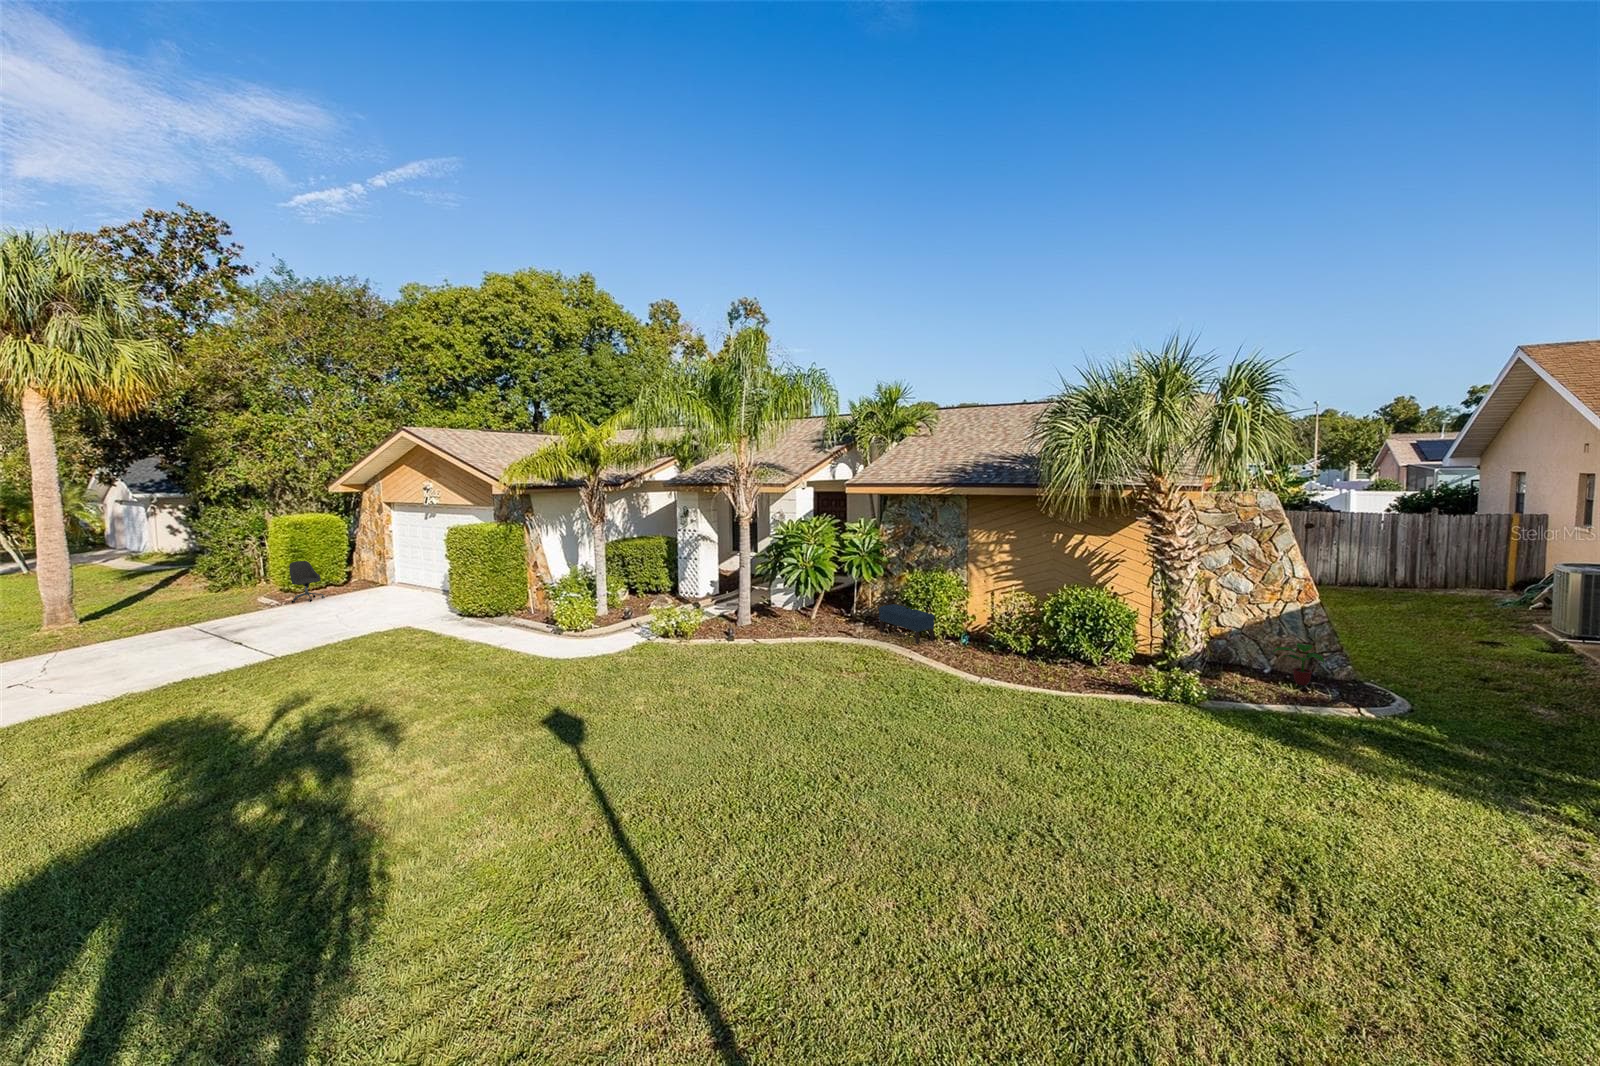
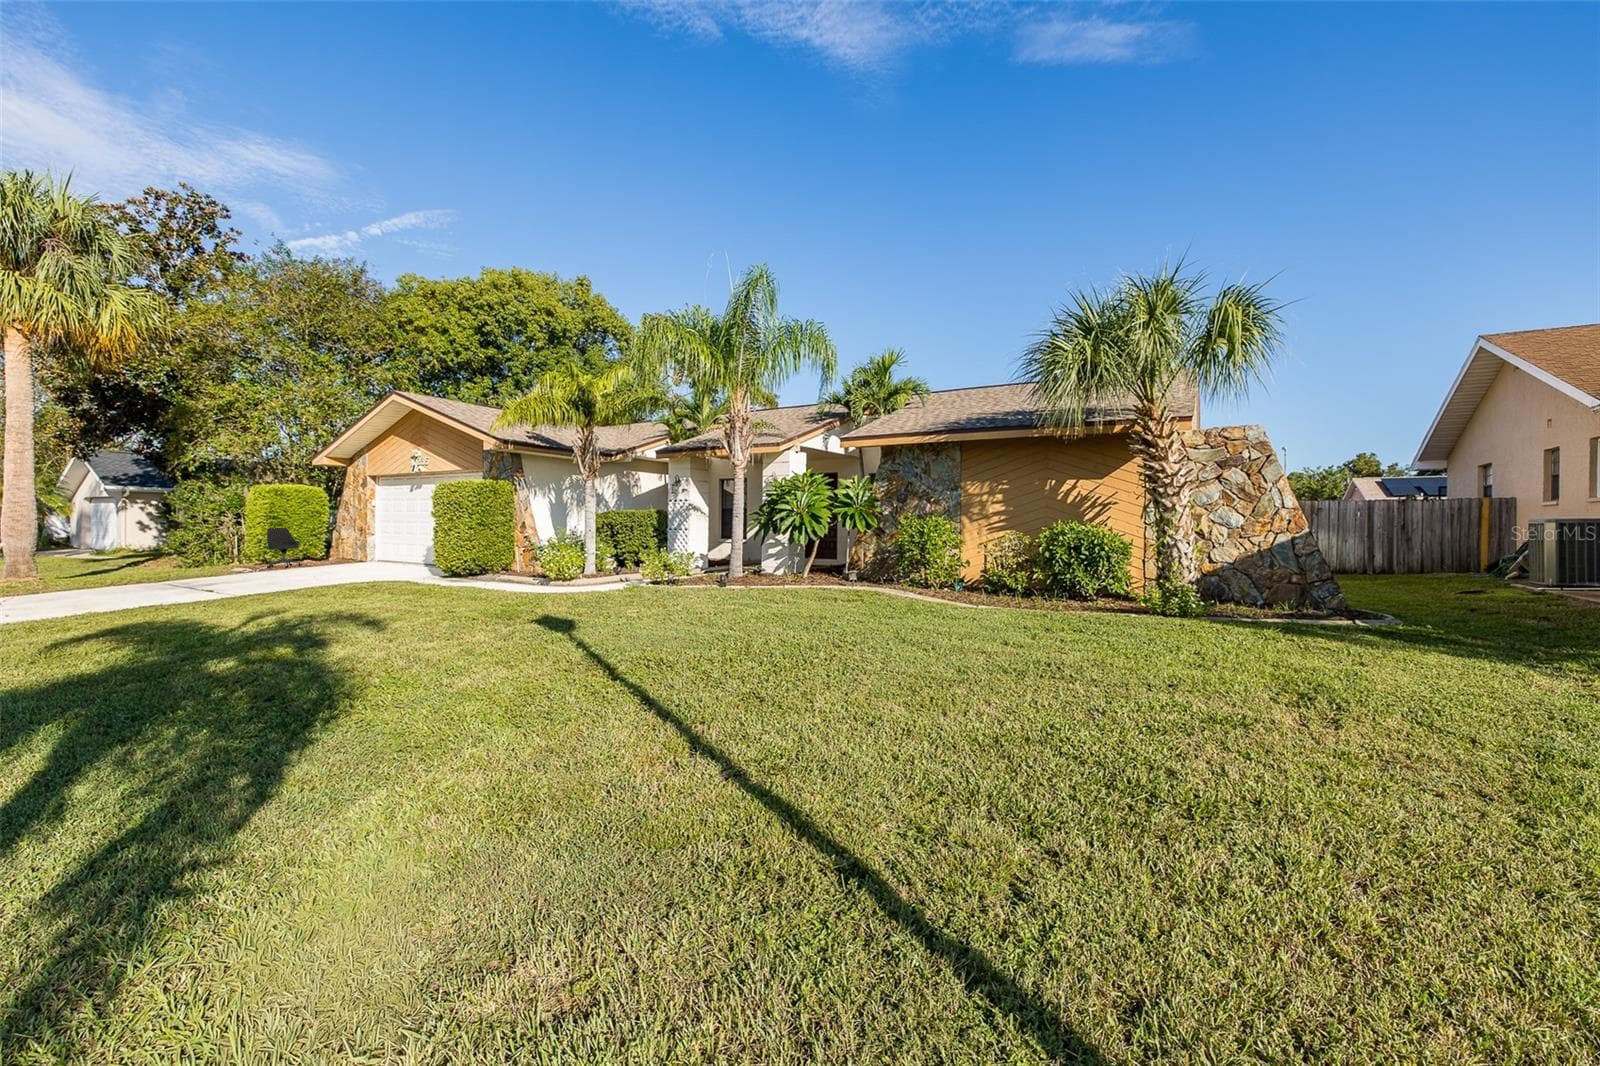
bench: present [879,604,935,645] -> none [872,555,928,589]
potted plant: present [1273,643,1324,685] -> none [1265,569,1317,607]

